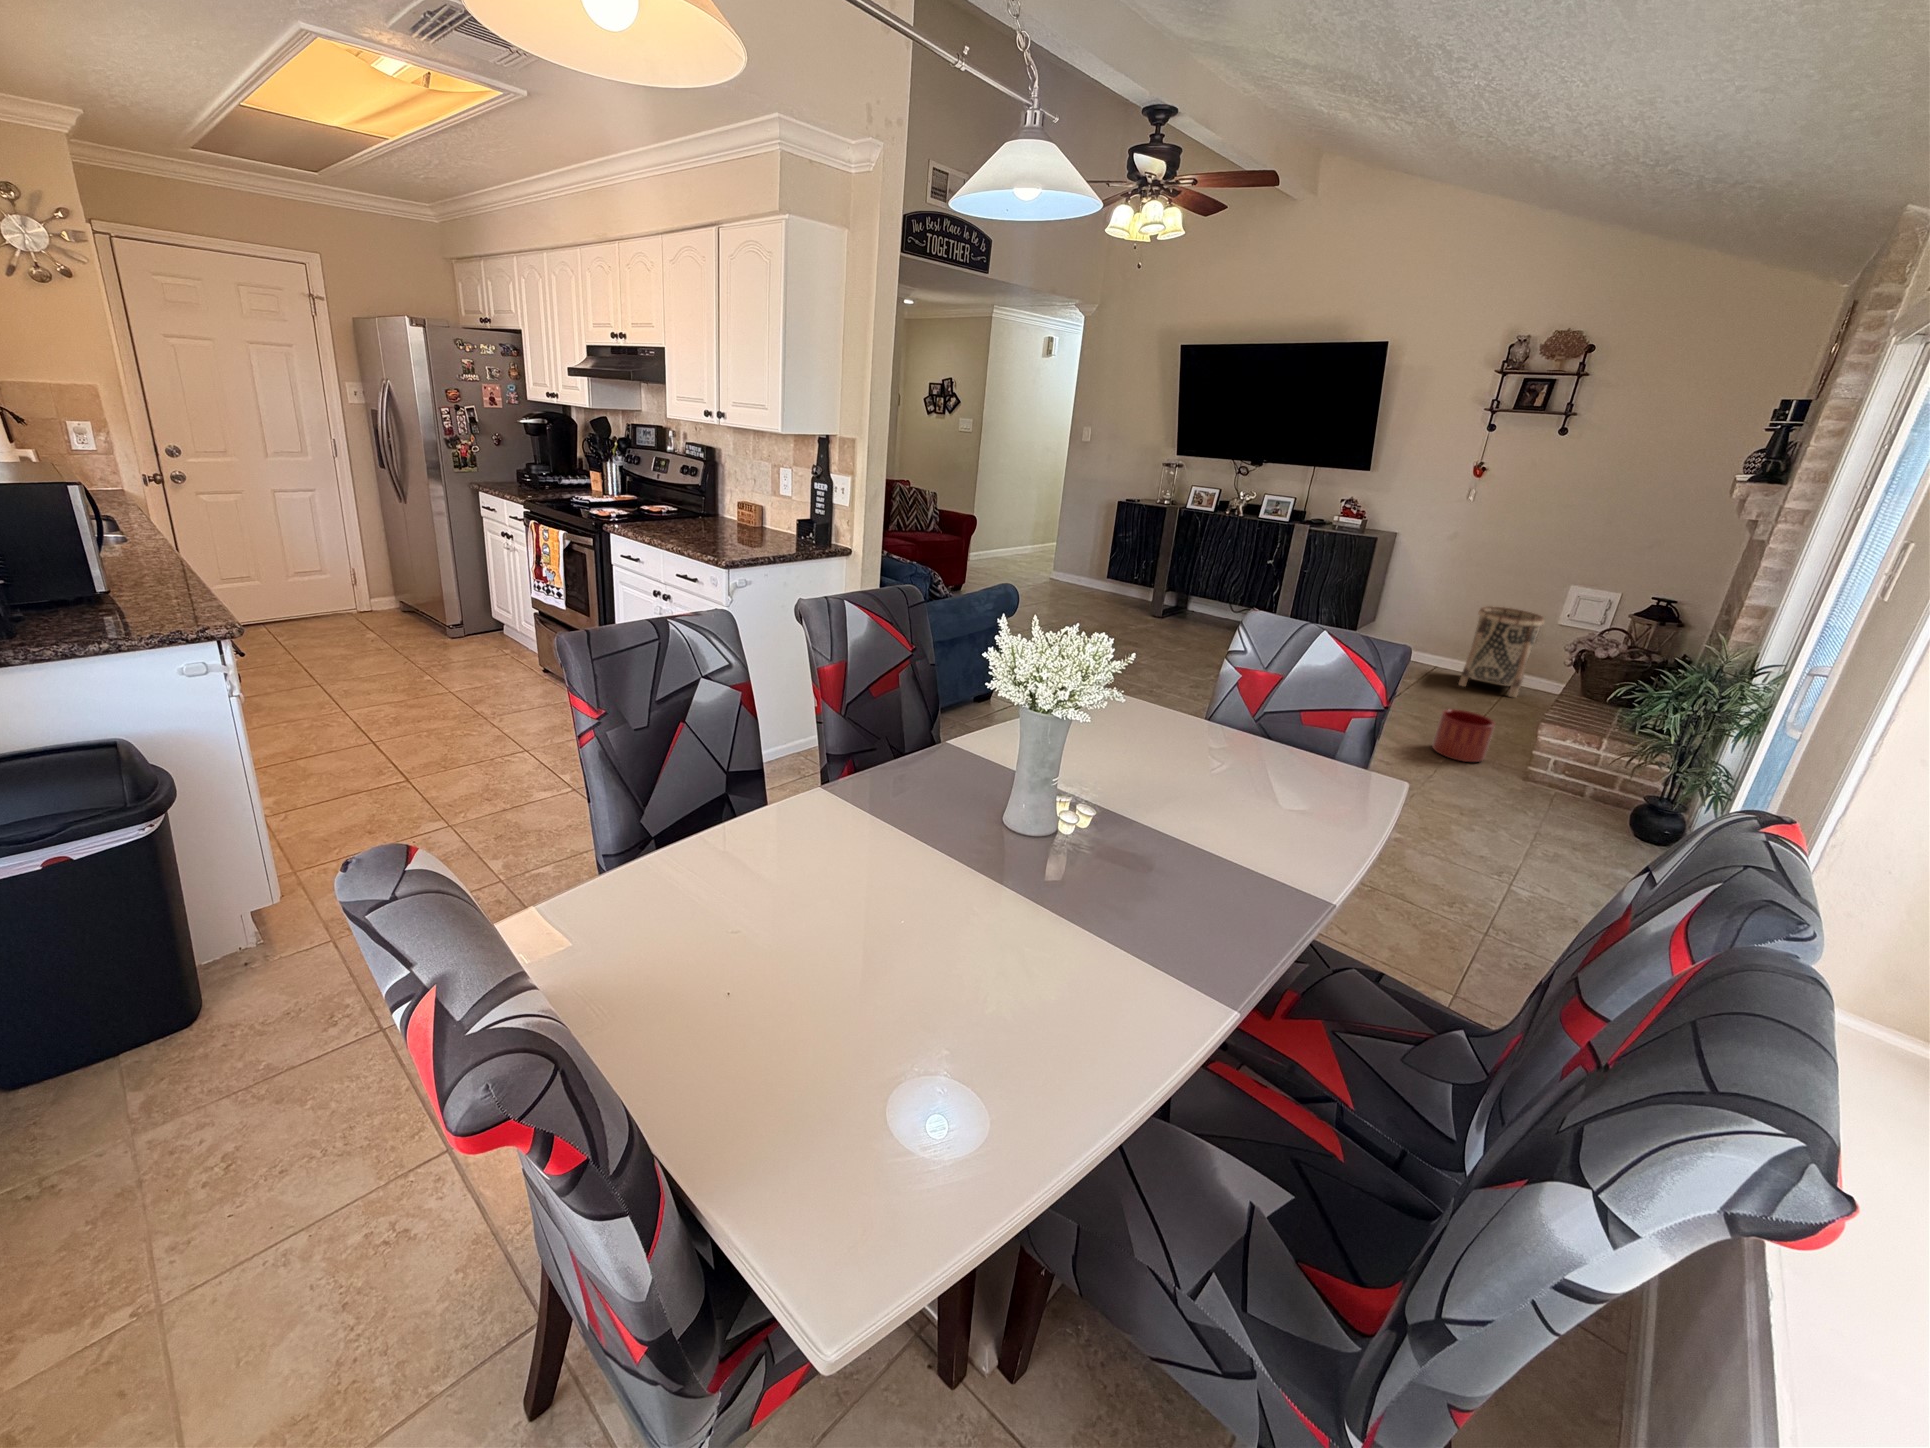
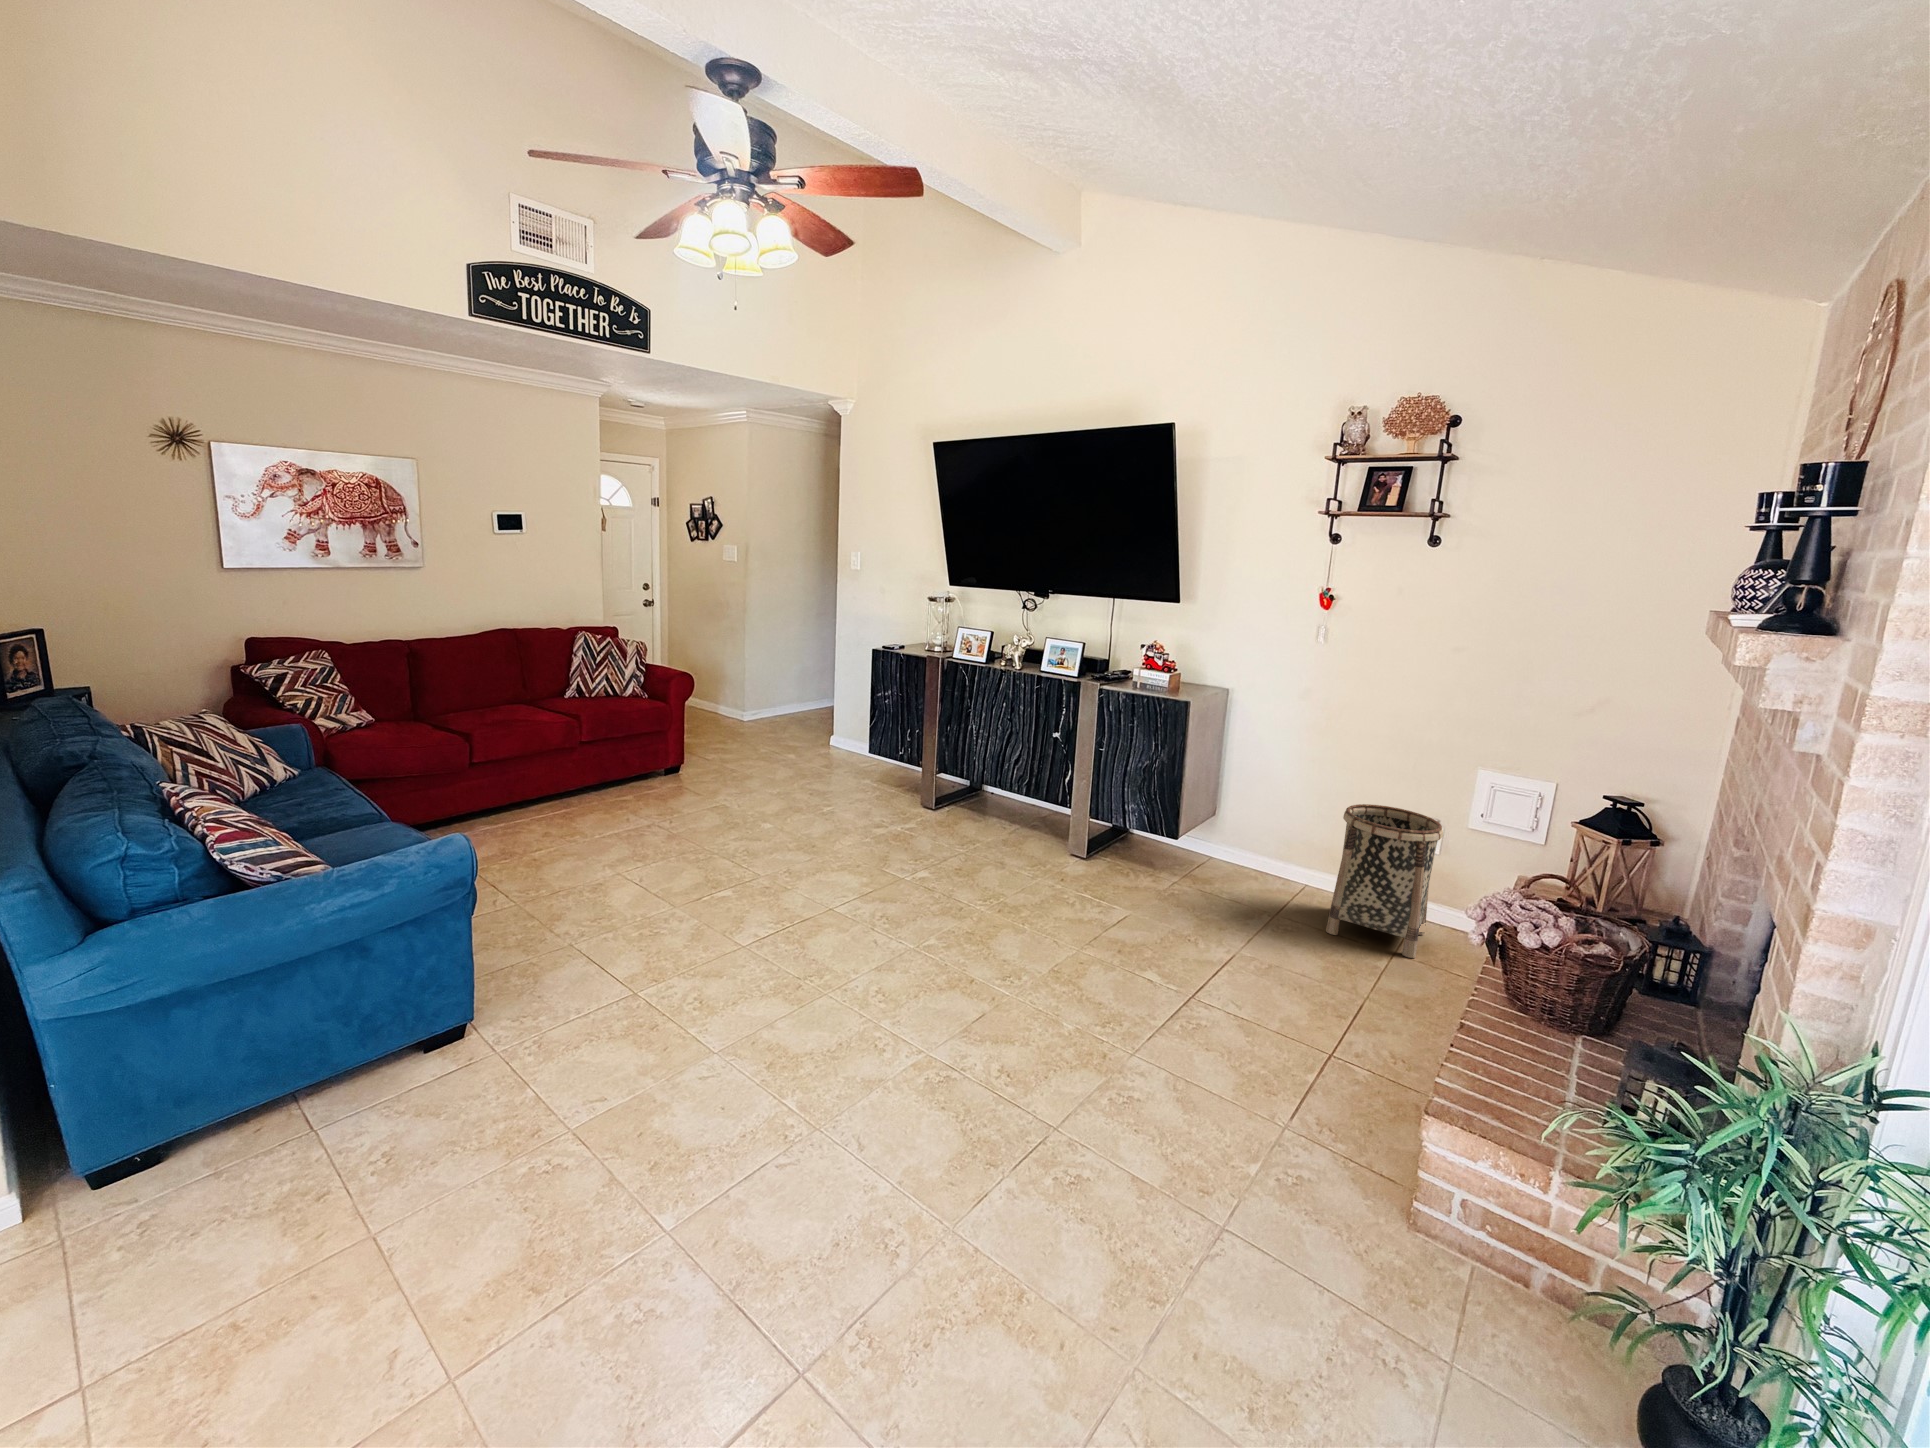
planter: present [1432,709,1495,762] -> none [1232,1040,1340,1167]

